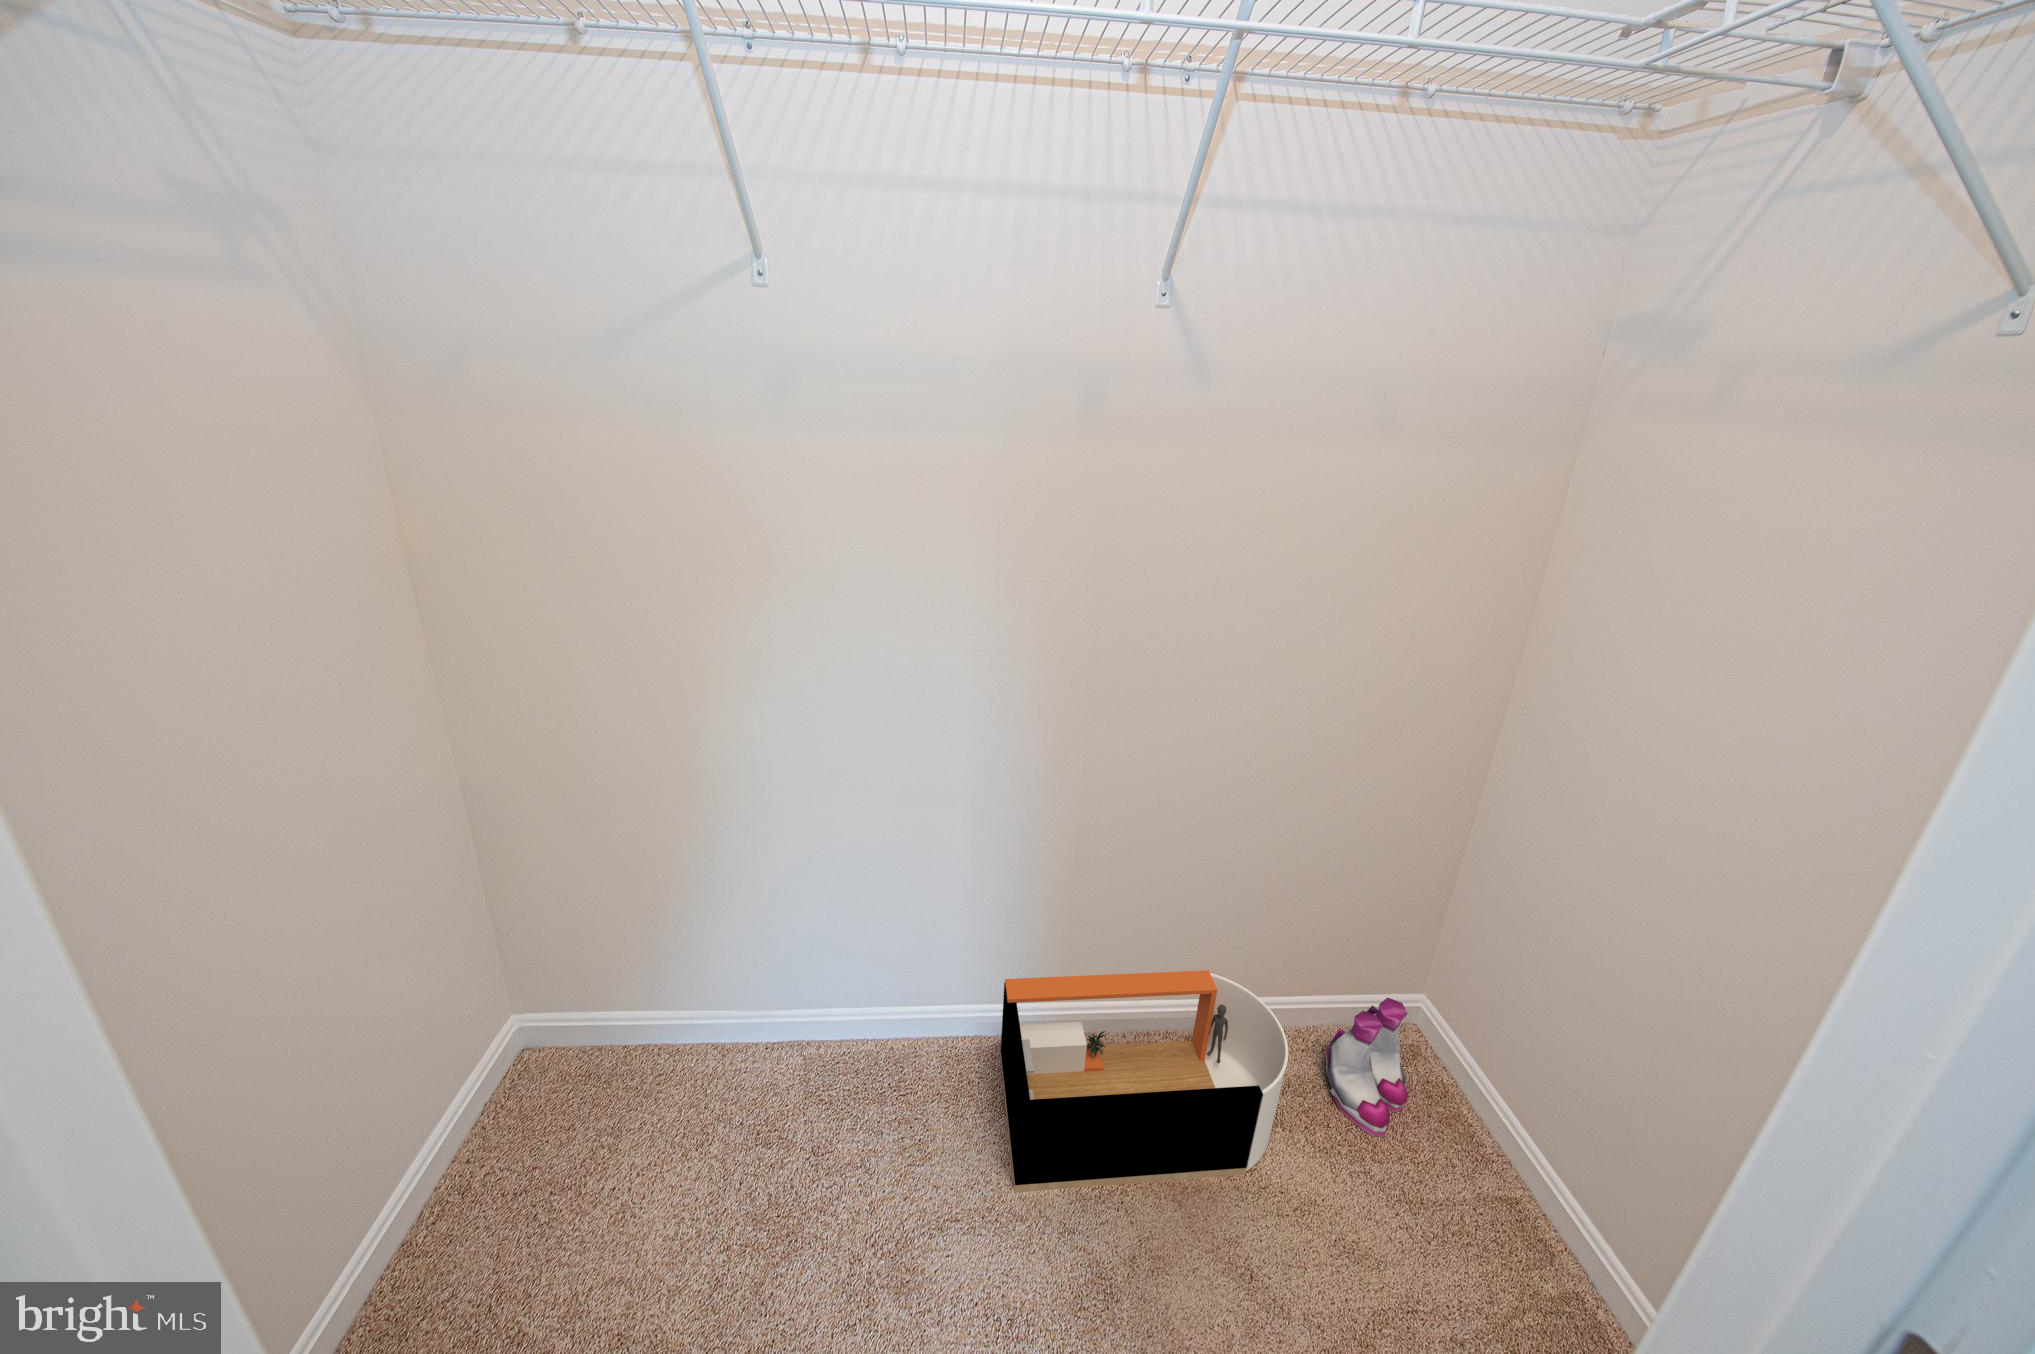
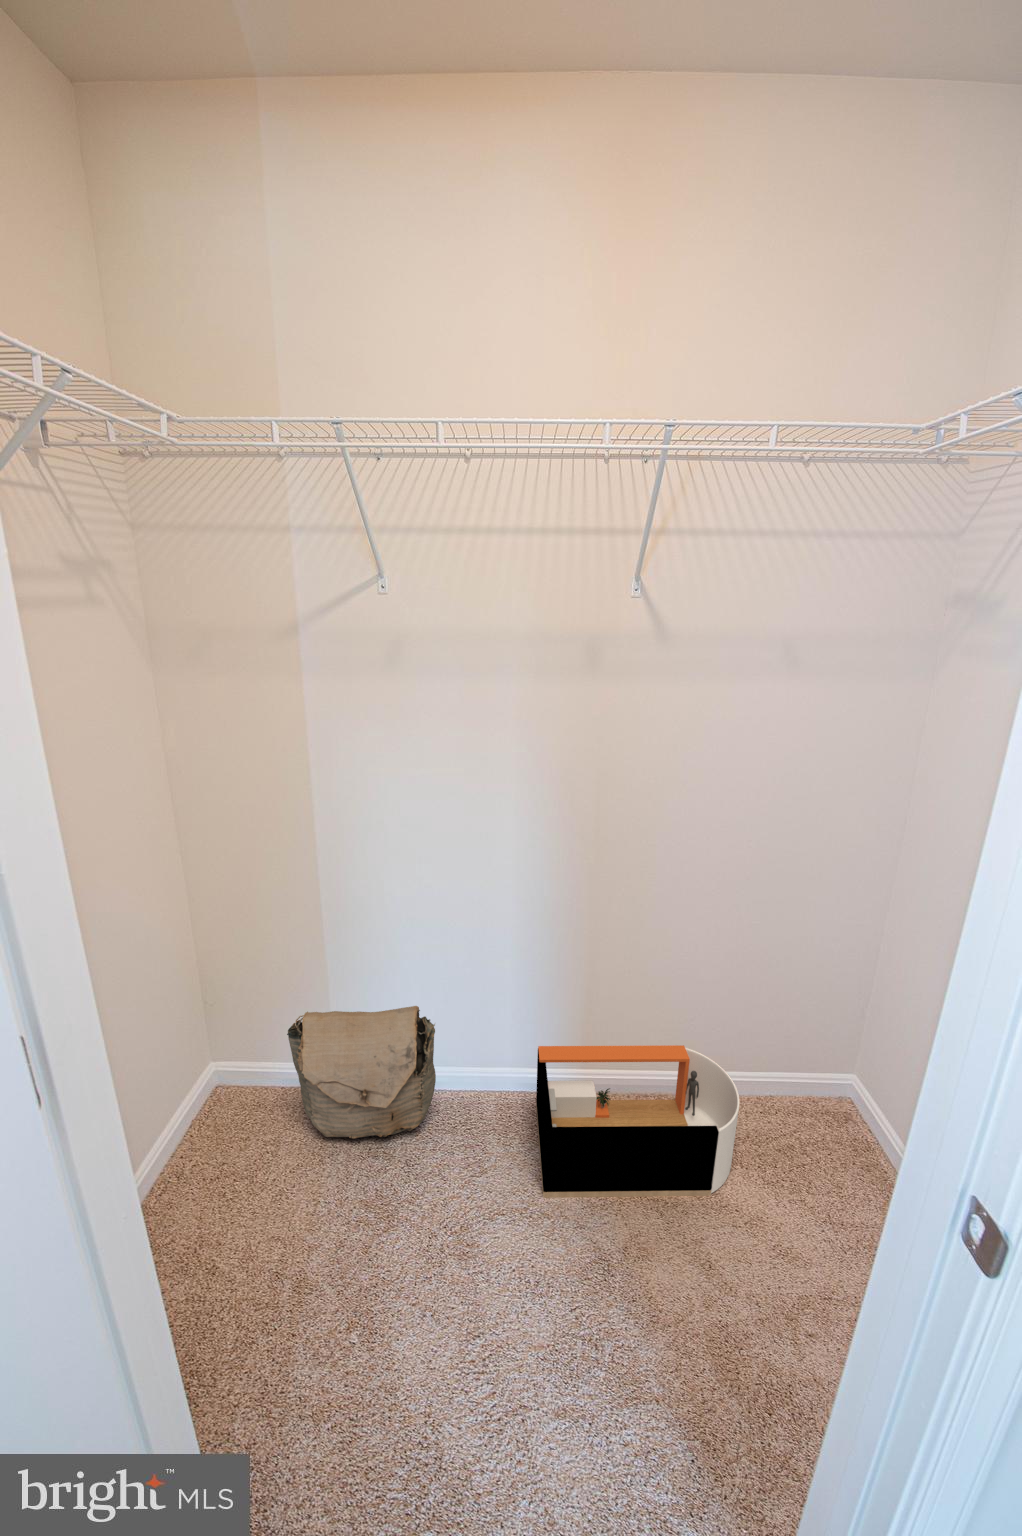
bag: none [625,930,856,1122] -> present [287,1006,436,1138]
boots: present [1326,998,1408,1137] -> none [774,1070,837,1176]

